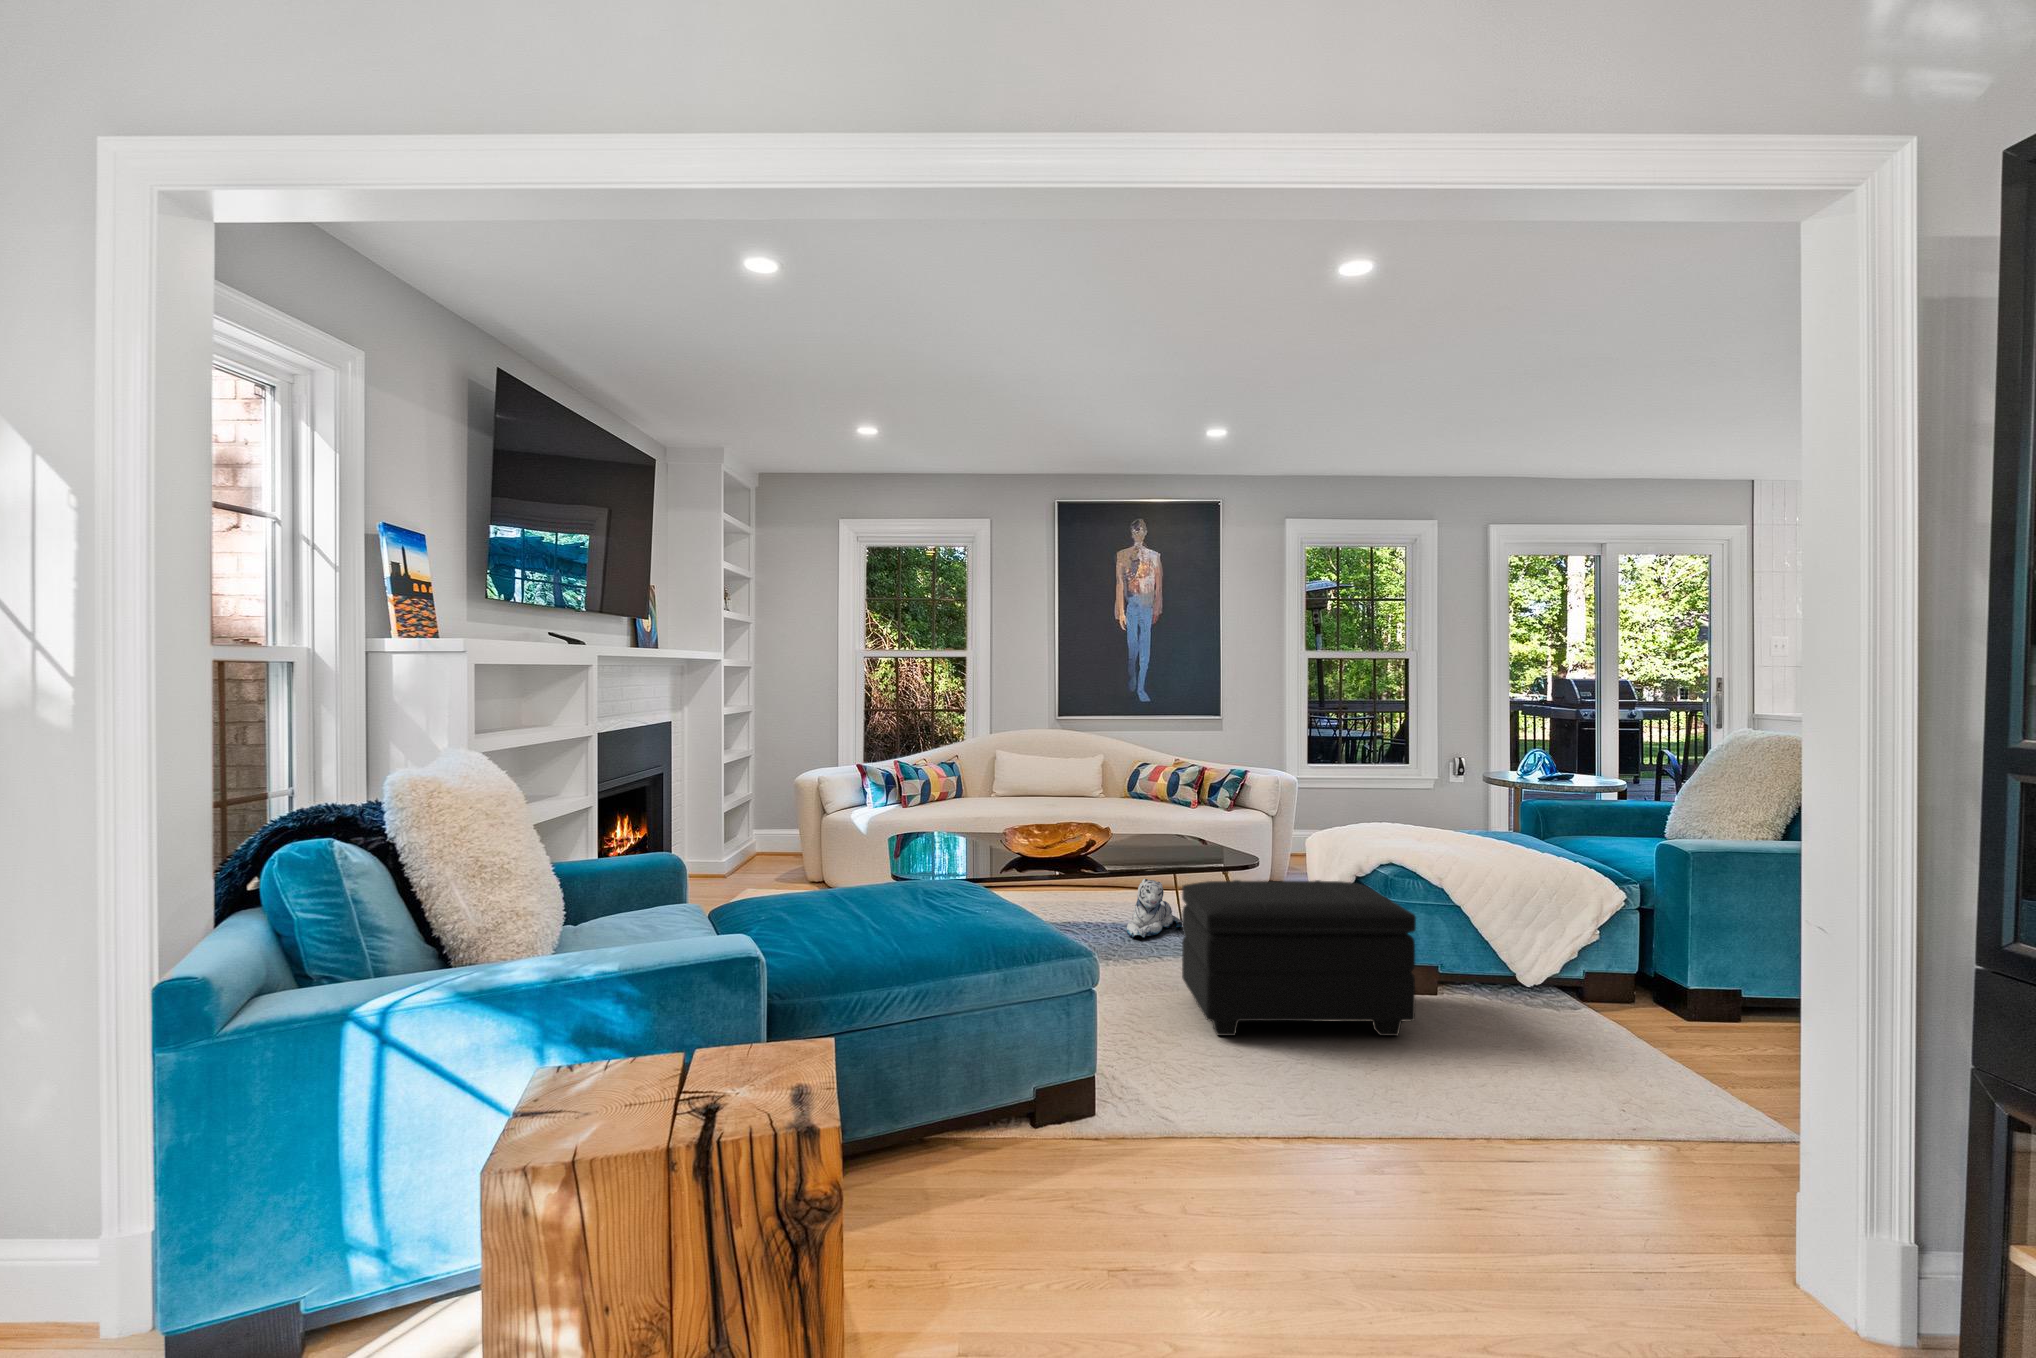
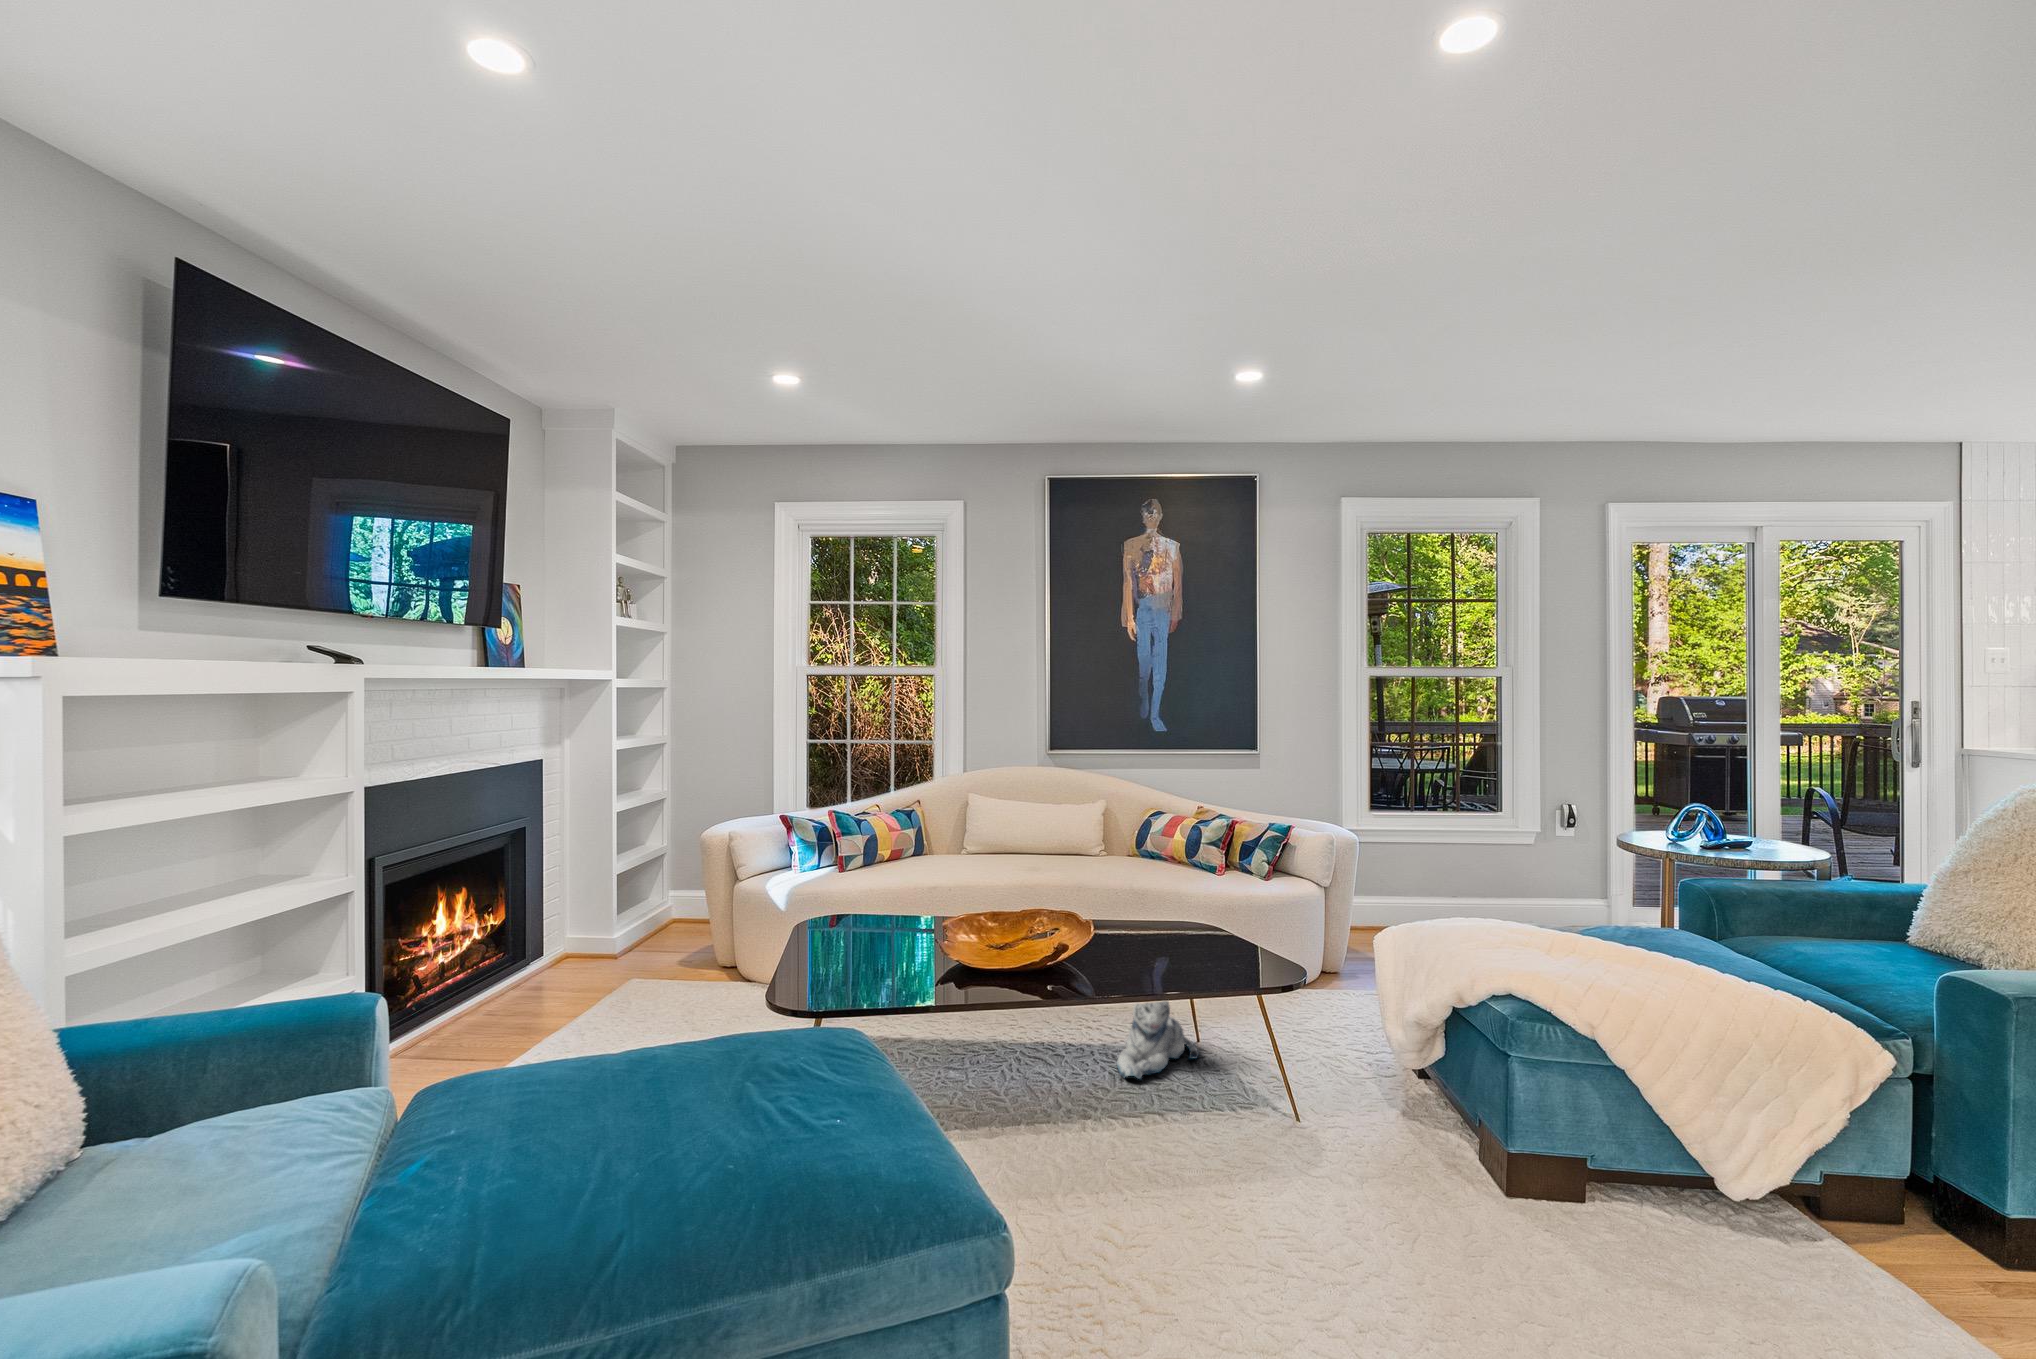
footstool: present [1182,880,1416,1036] -> none [1185,1026,1569,1313]

